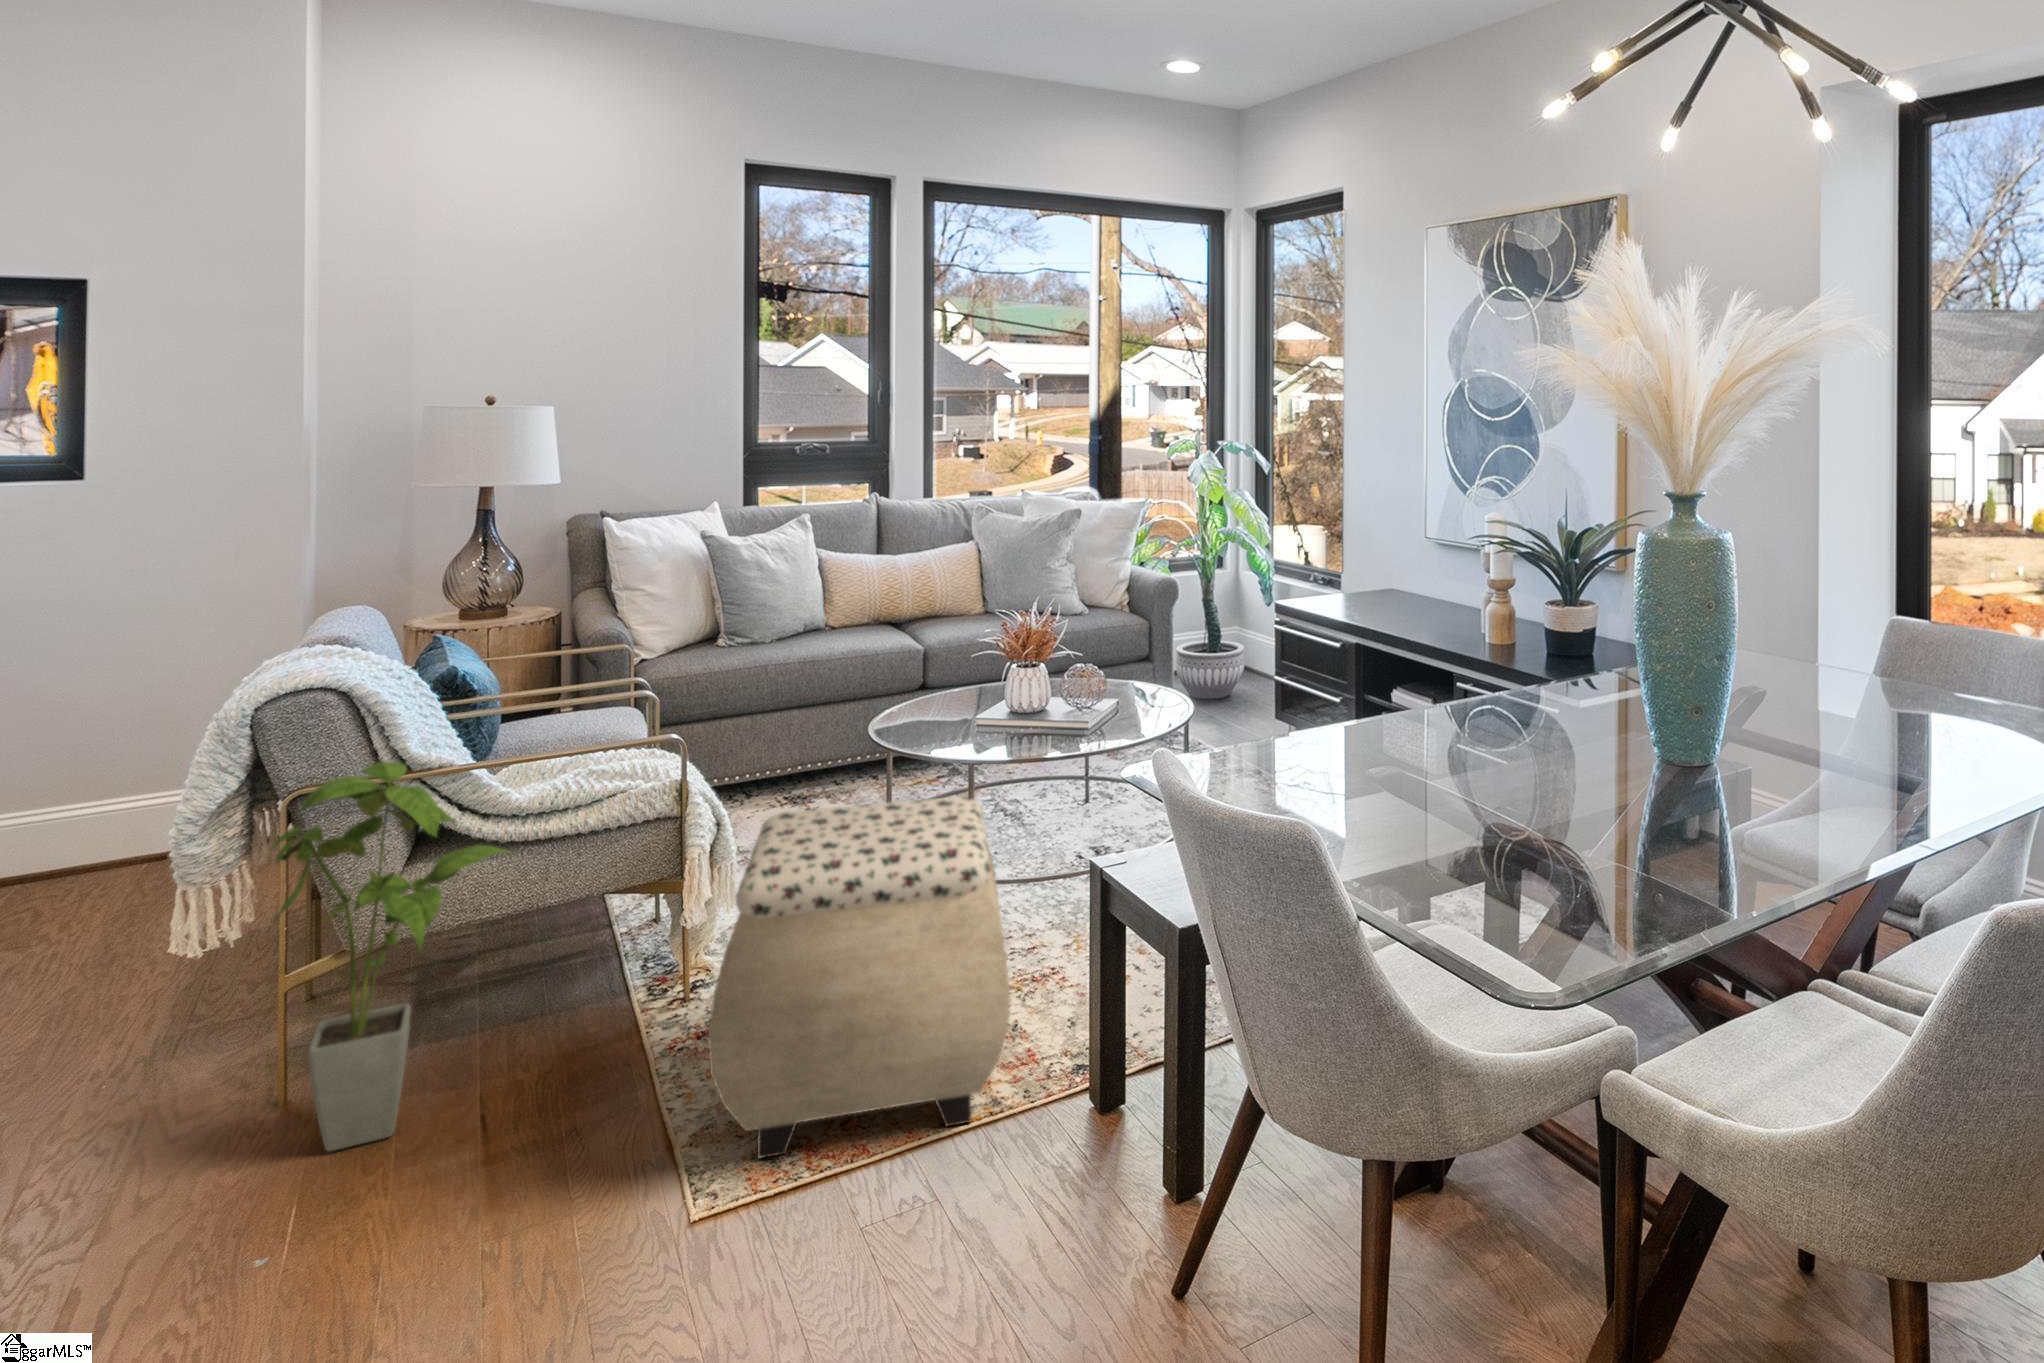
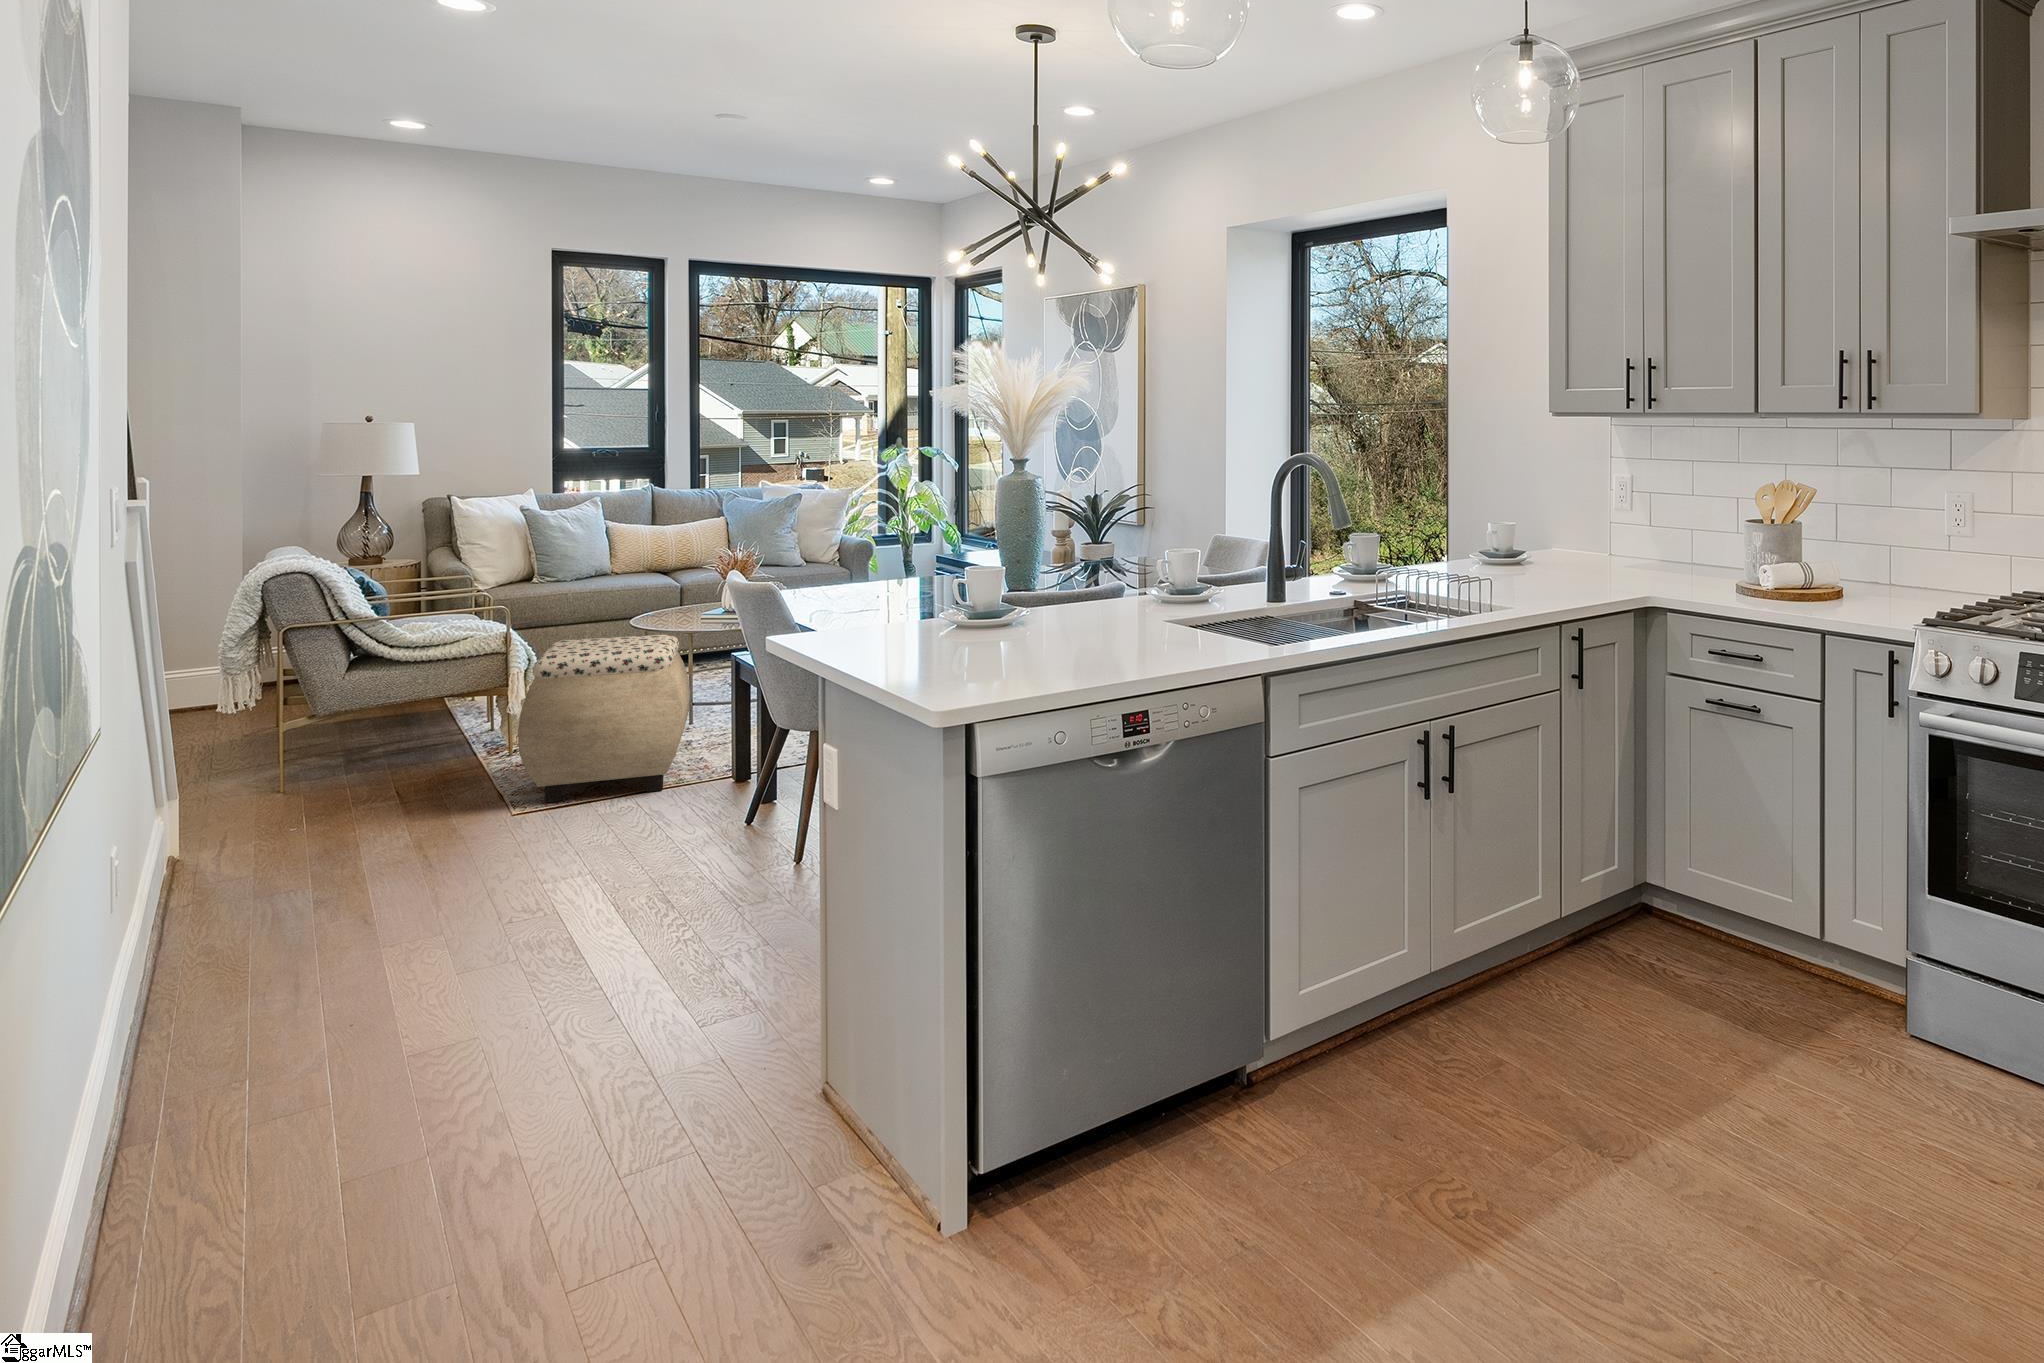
house plant: present [269,762,508,1151] -> none [277,607,410,807]

